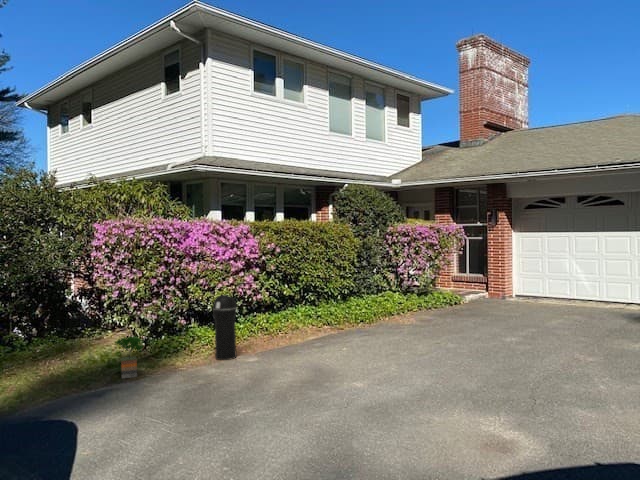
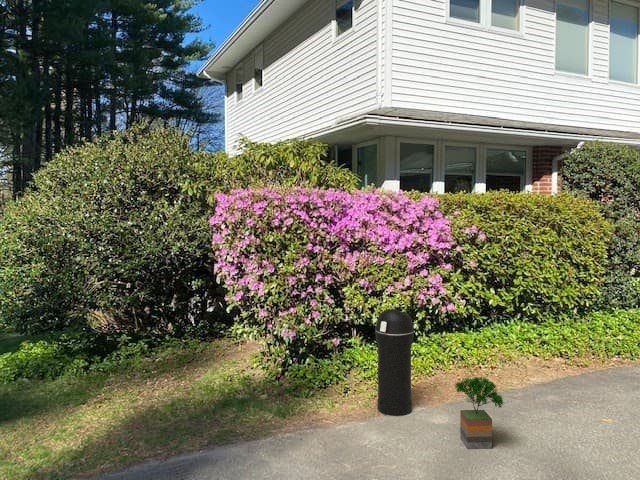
potted tree: present [116,336,143,378] -> present [455,377,503,449]

